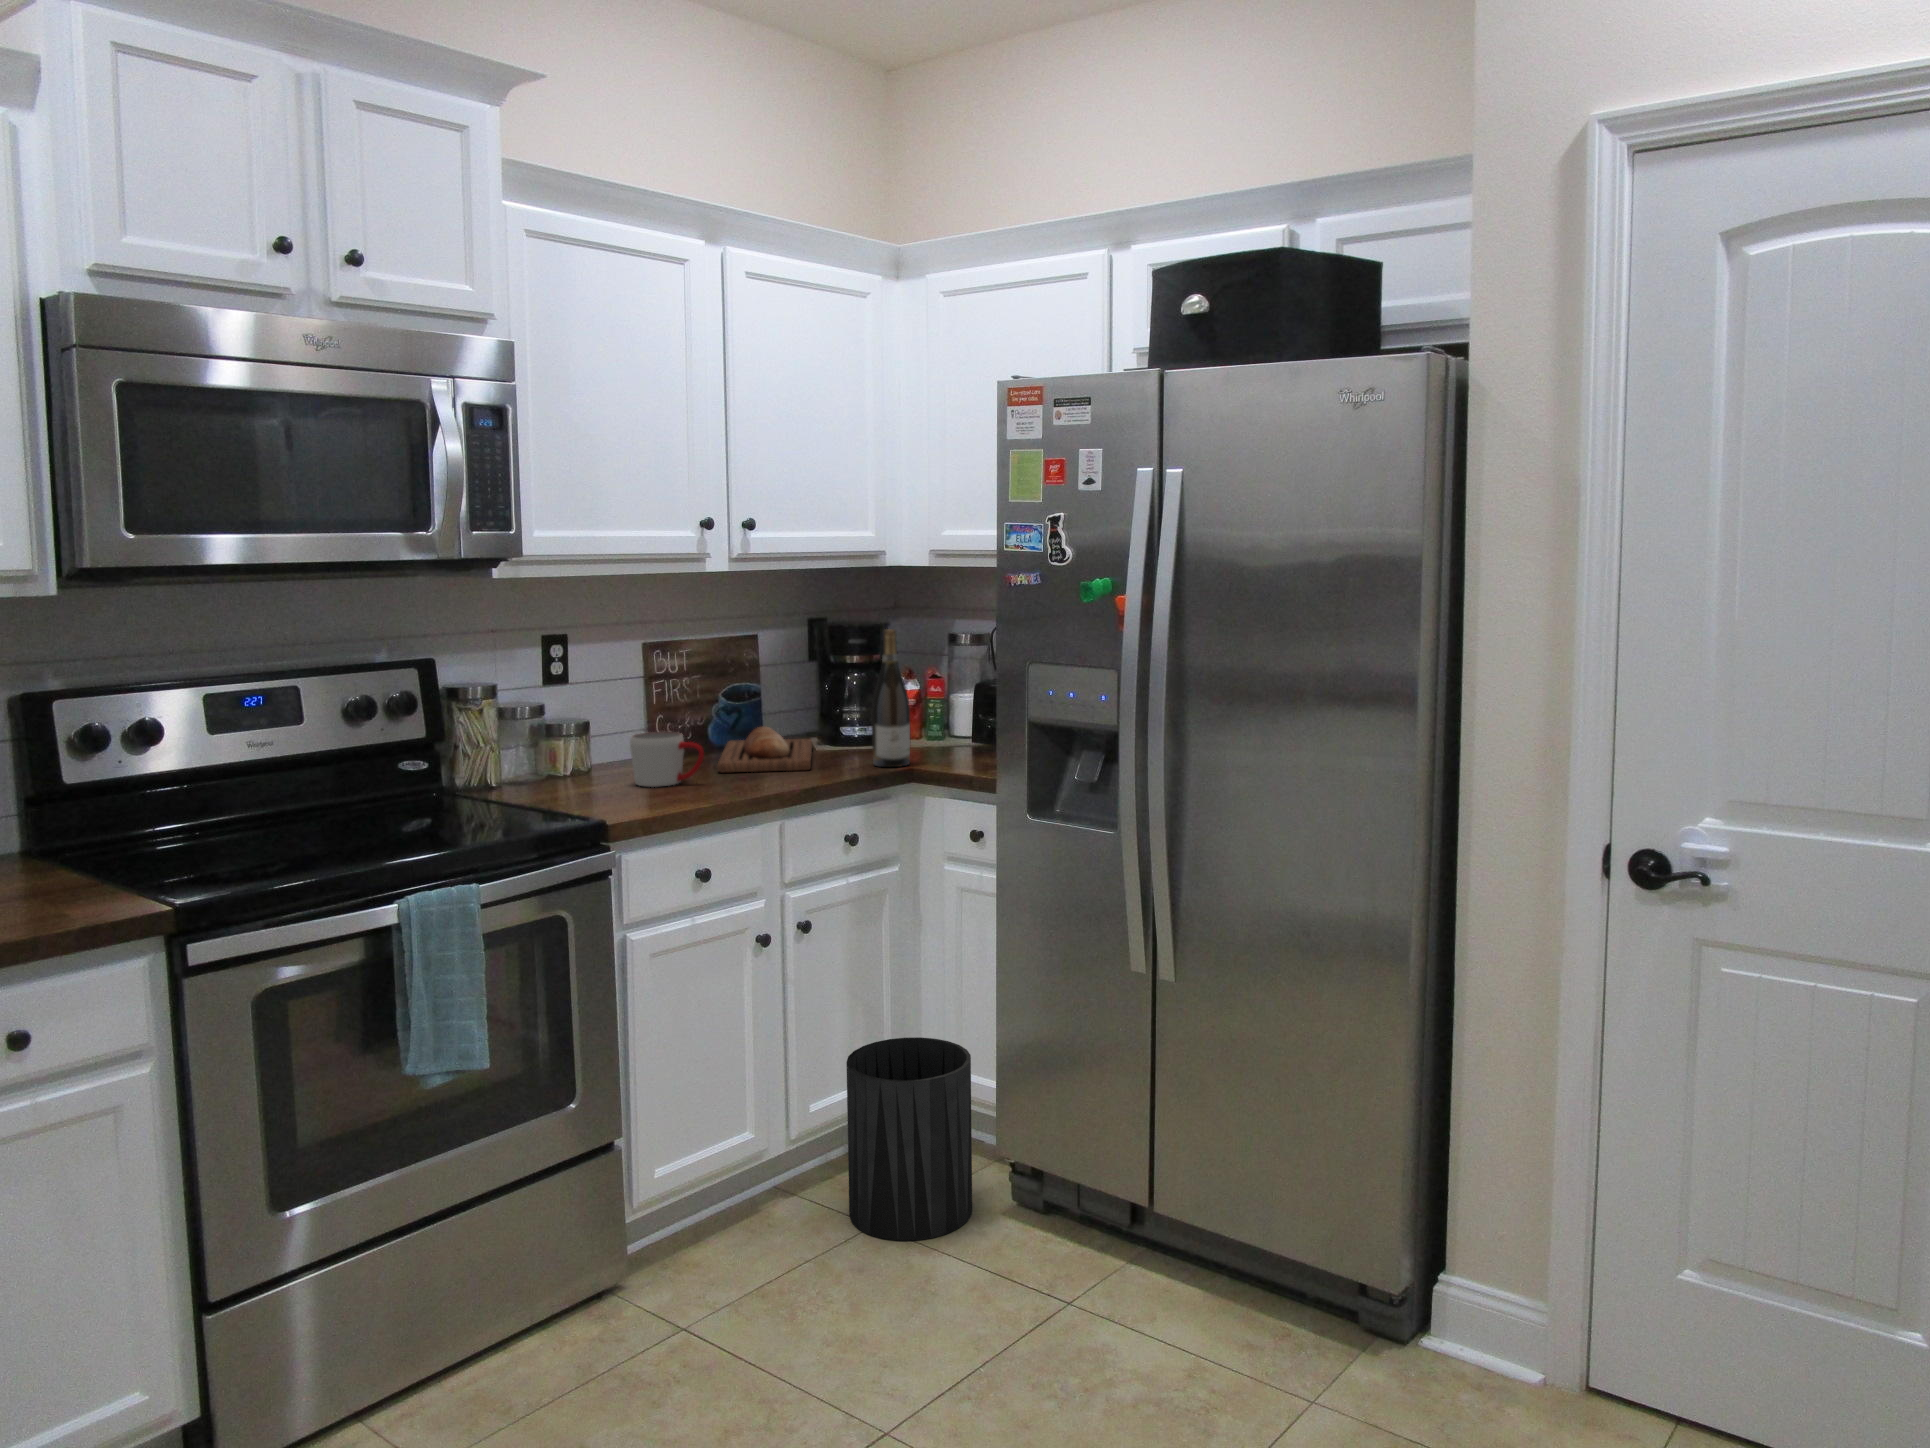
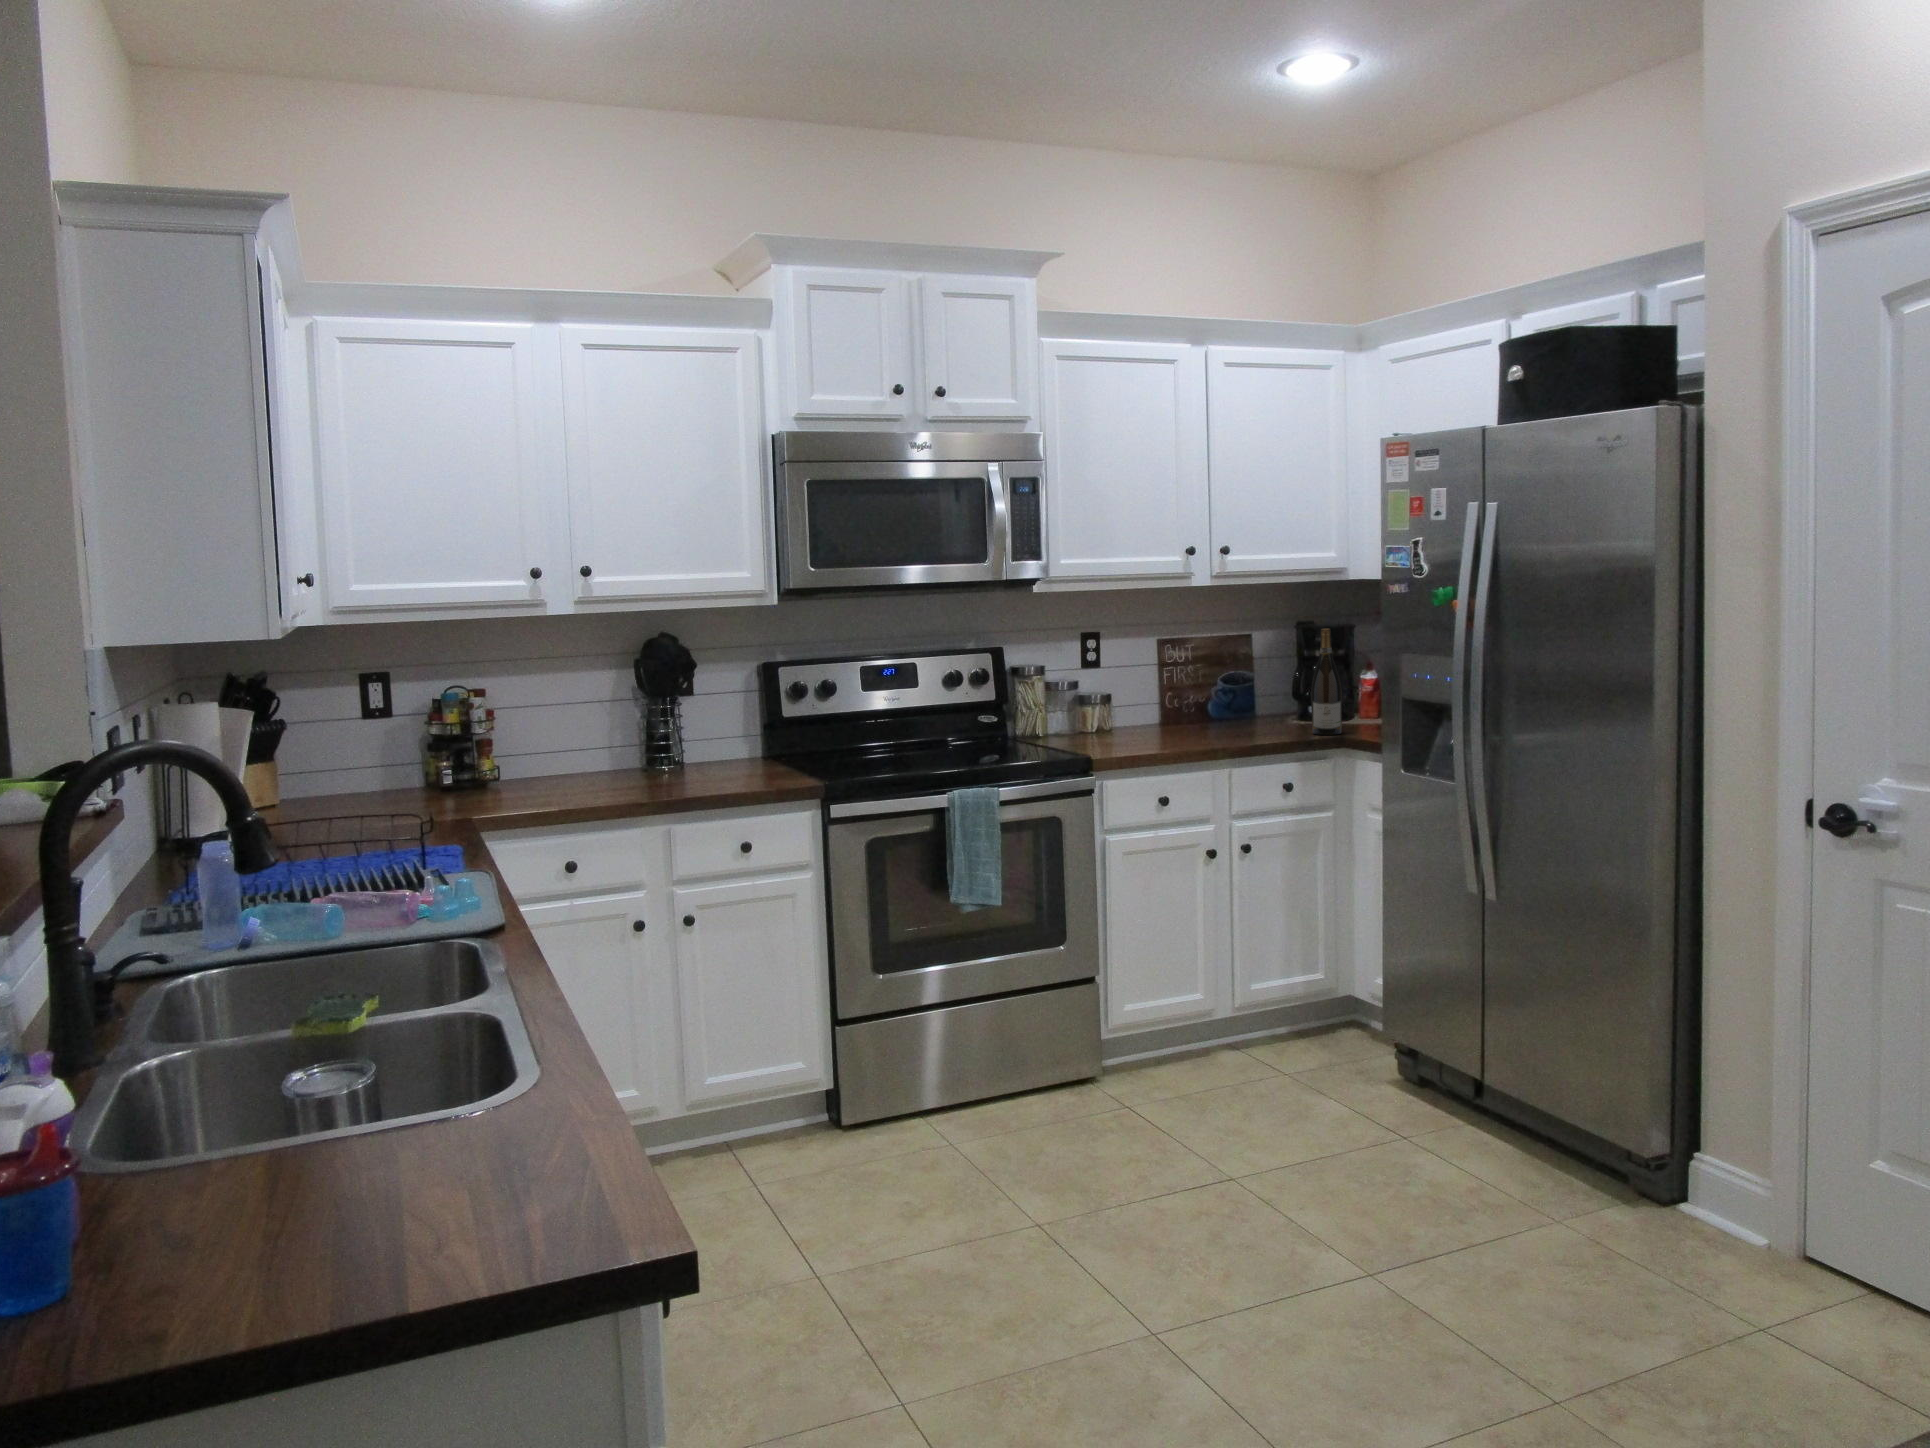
bread loaf: present [717,726,812,772] -> none [1195,703,1281,735]
mug: present [630,732,704,787] -> none [1128,702,1178,740]
trash can: present [846,1037,972,1241] -> none [1270,941,1367,1089]

